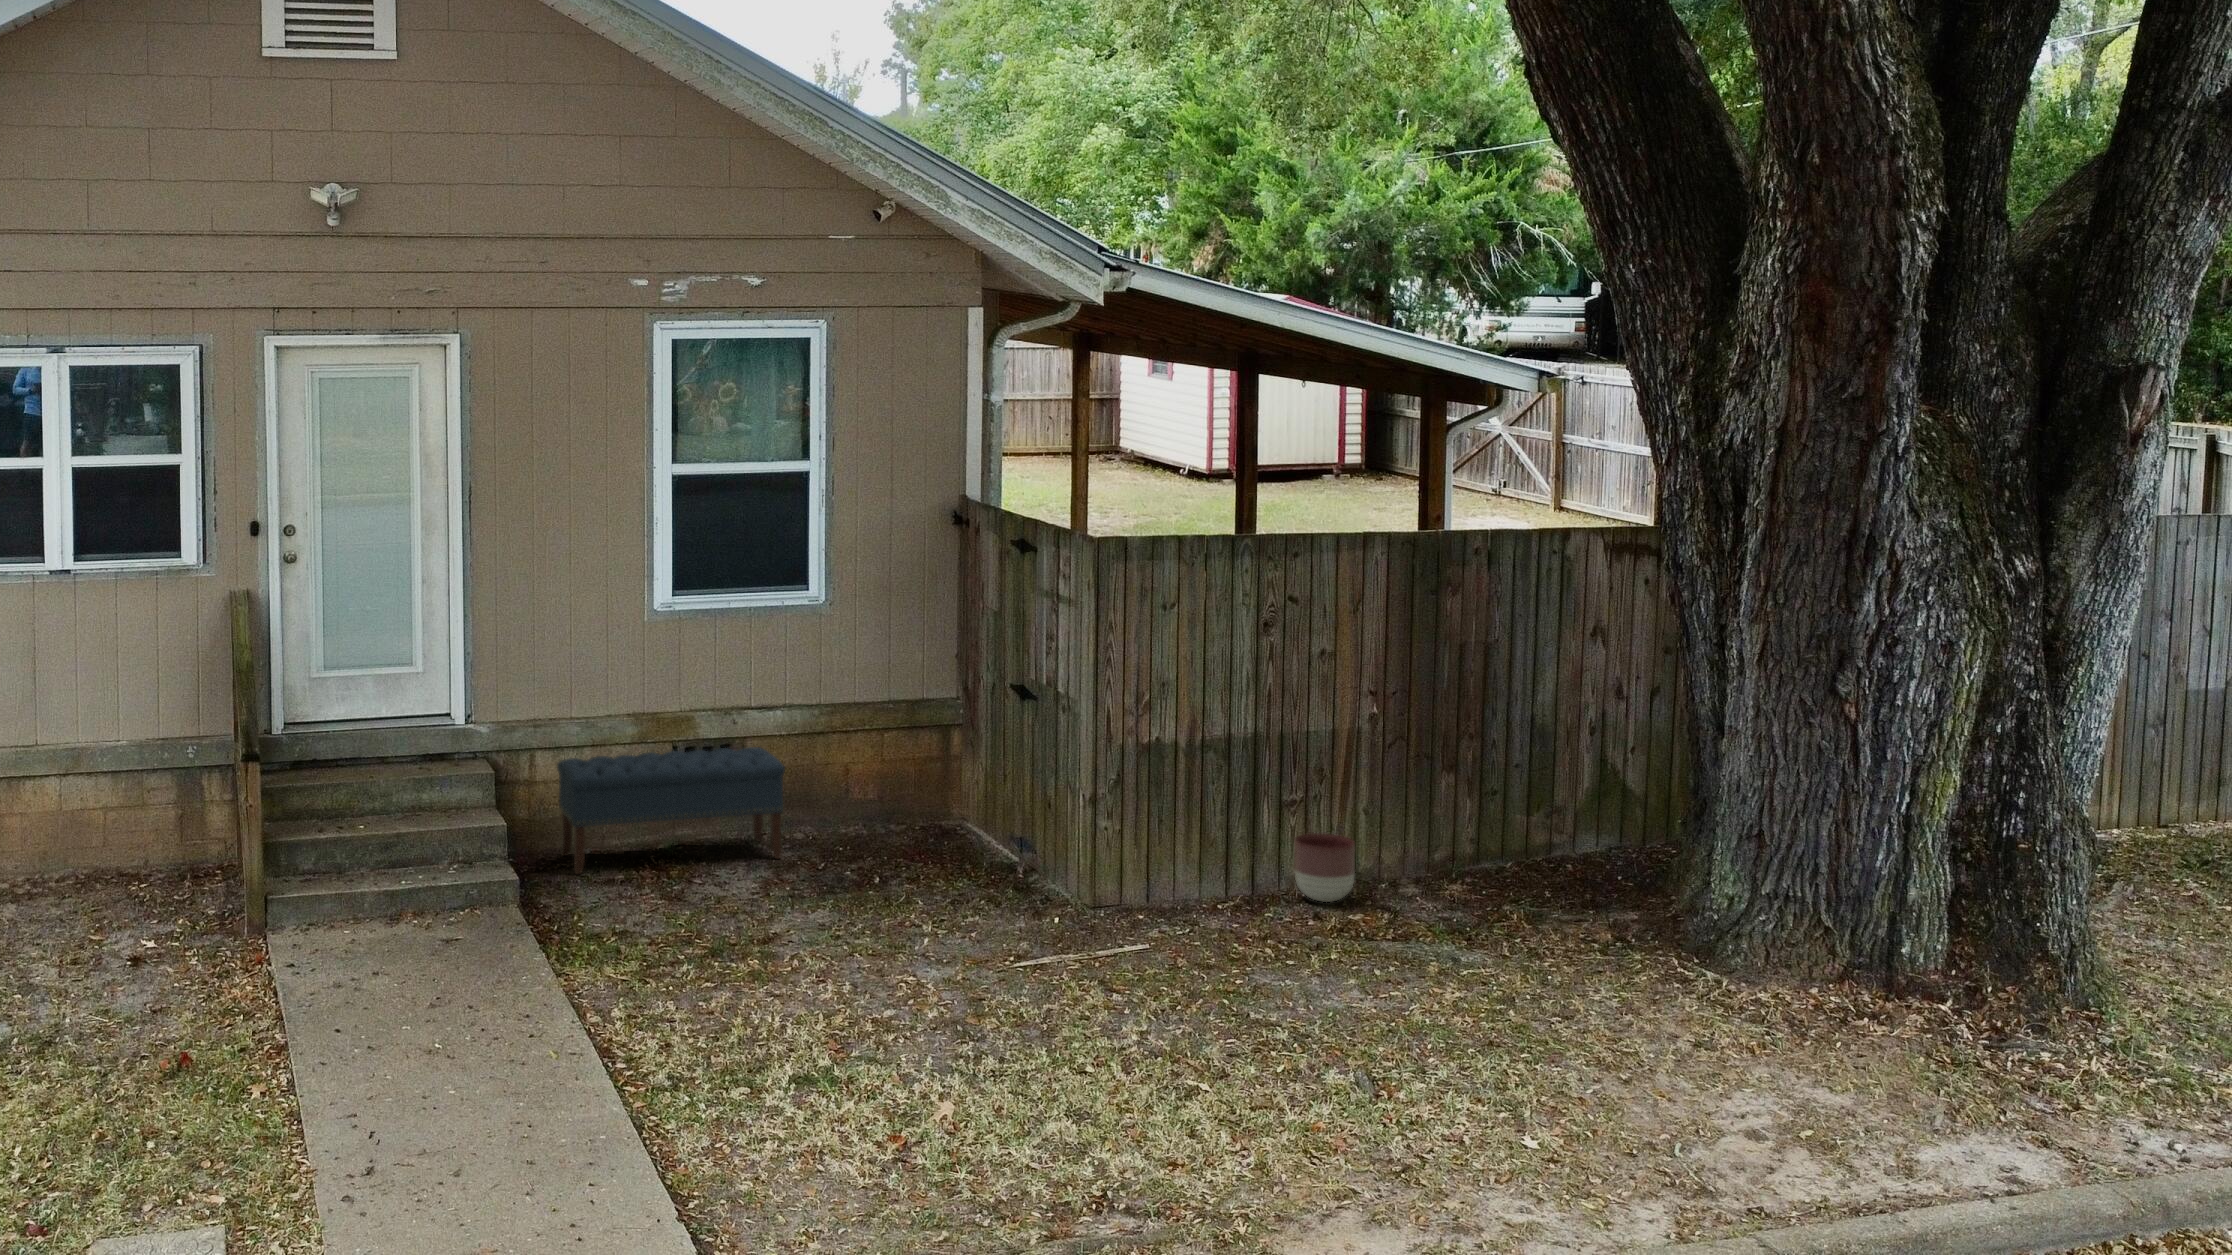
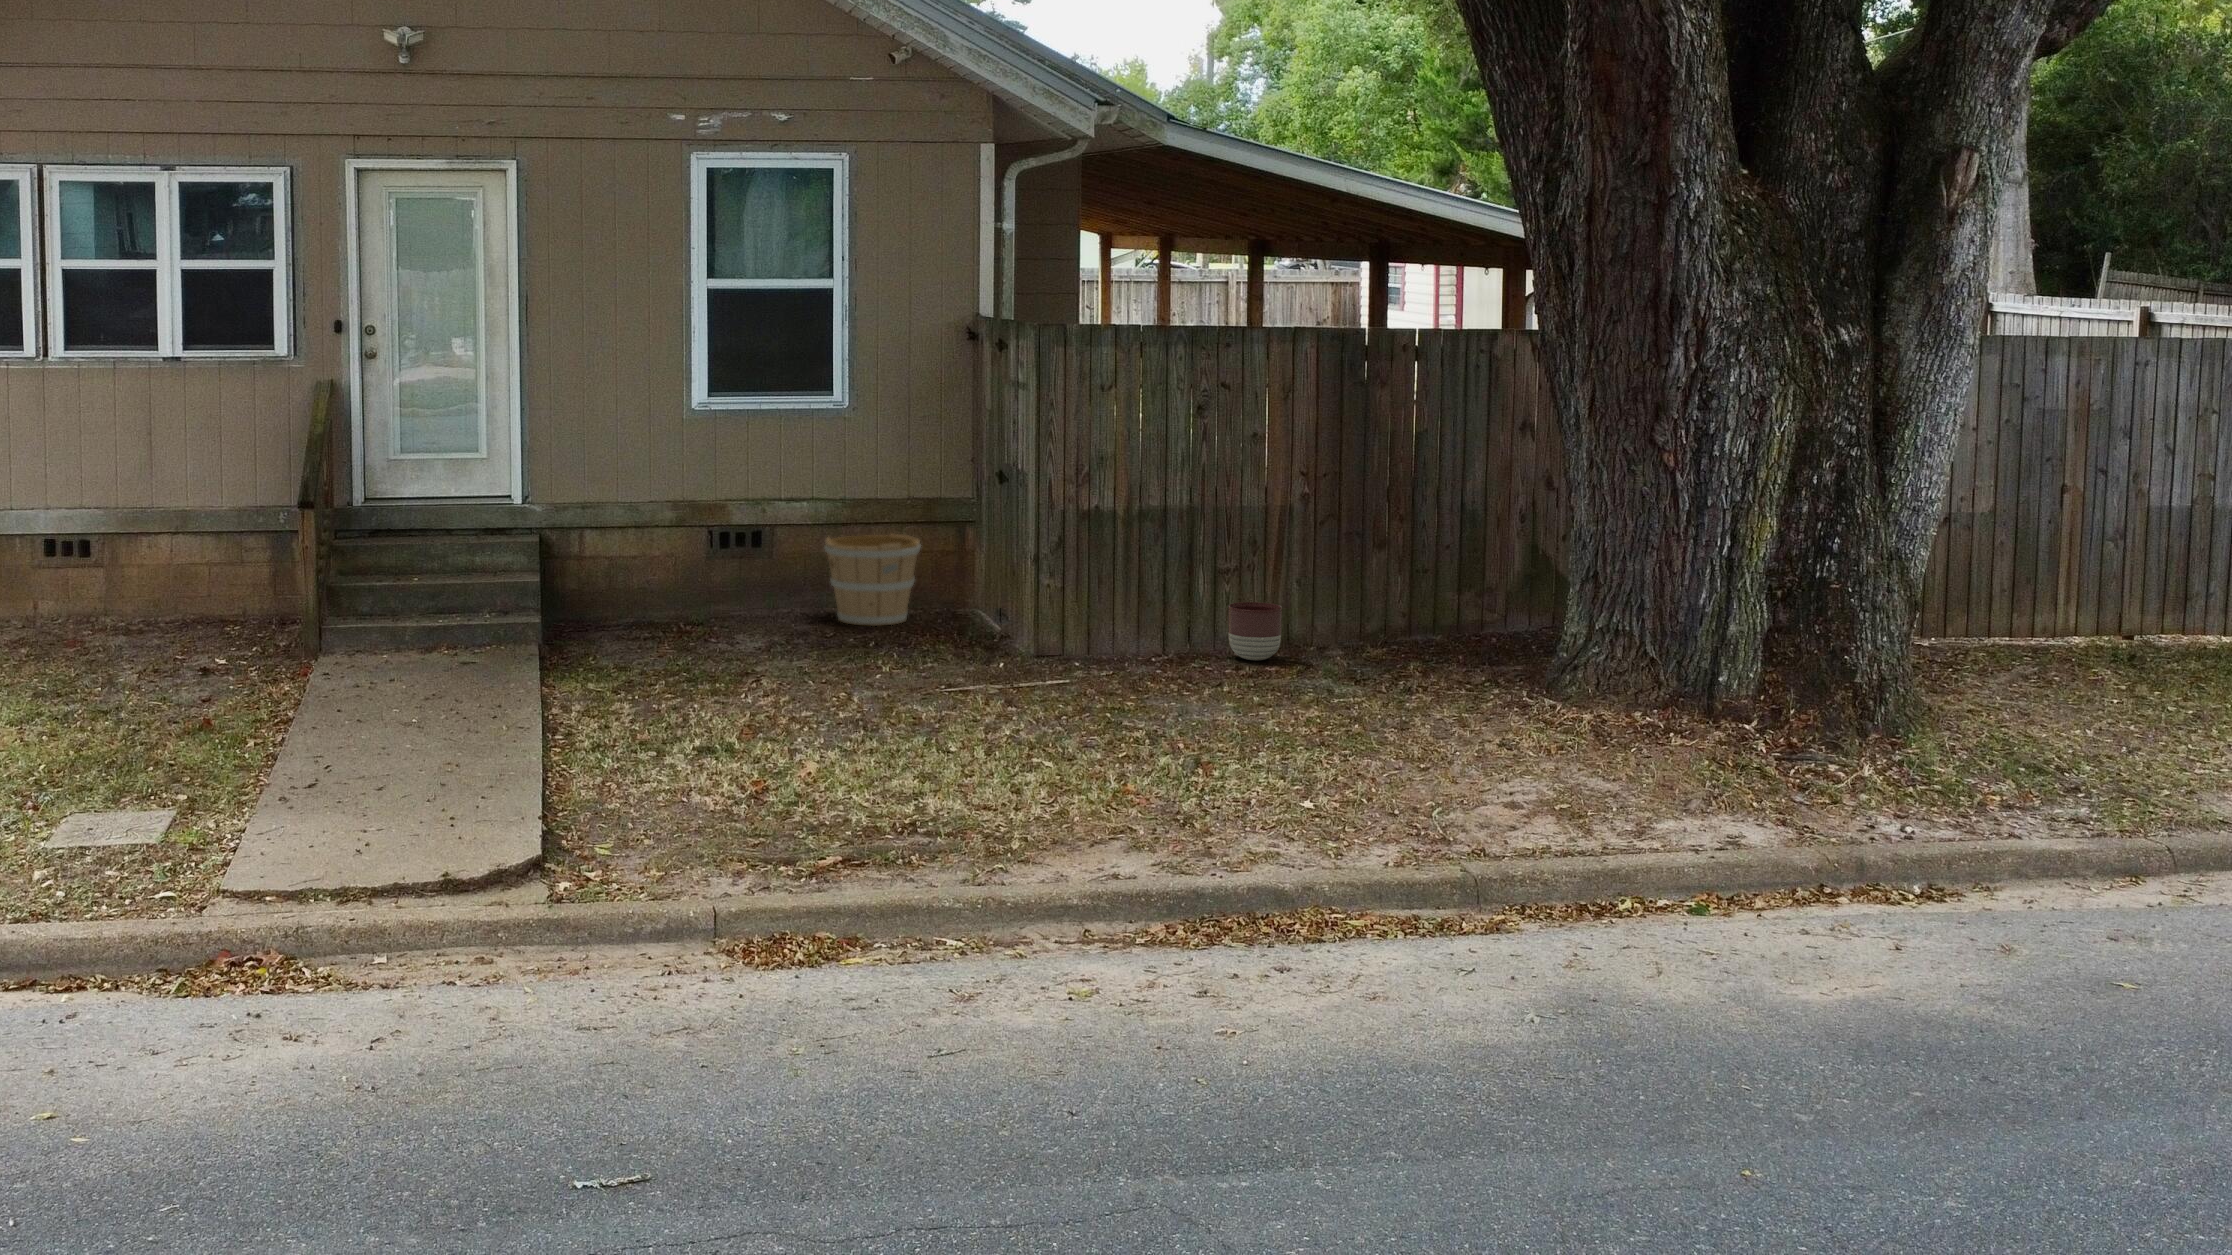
bench: present [557,747,785,874] -> none [599,529,794,628]
wooden bucket: none [816,748,924,860] -> present [825,533,921,626]

